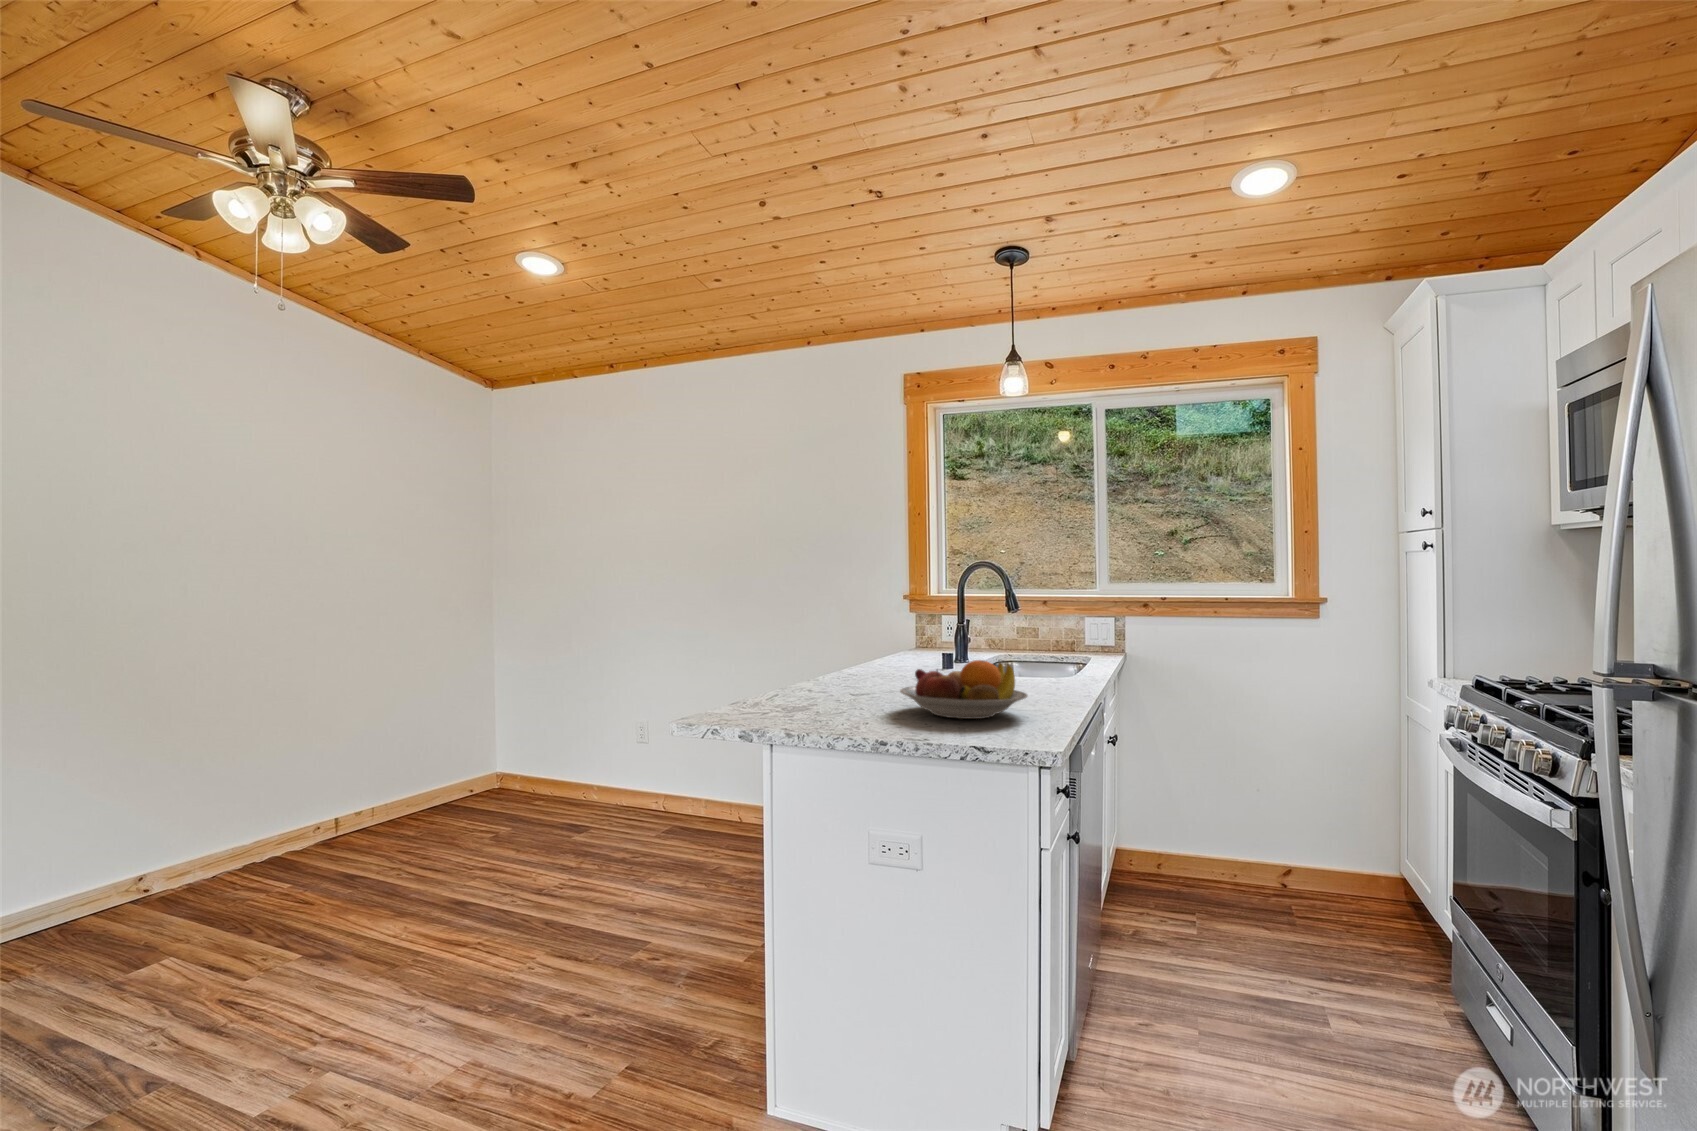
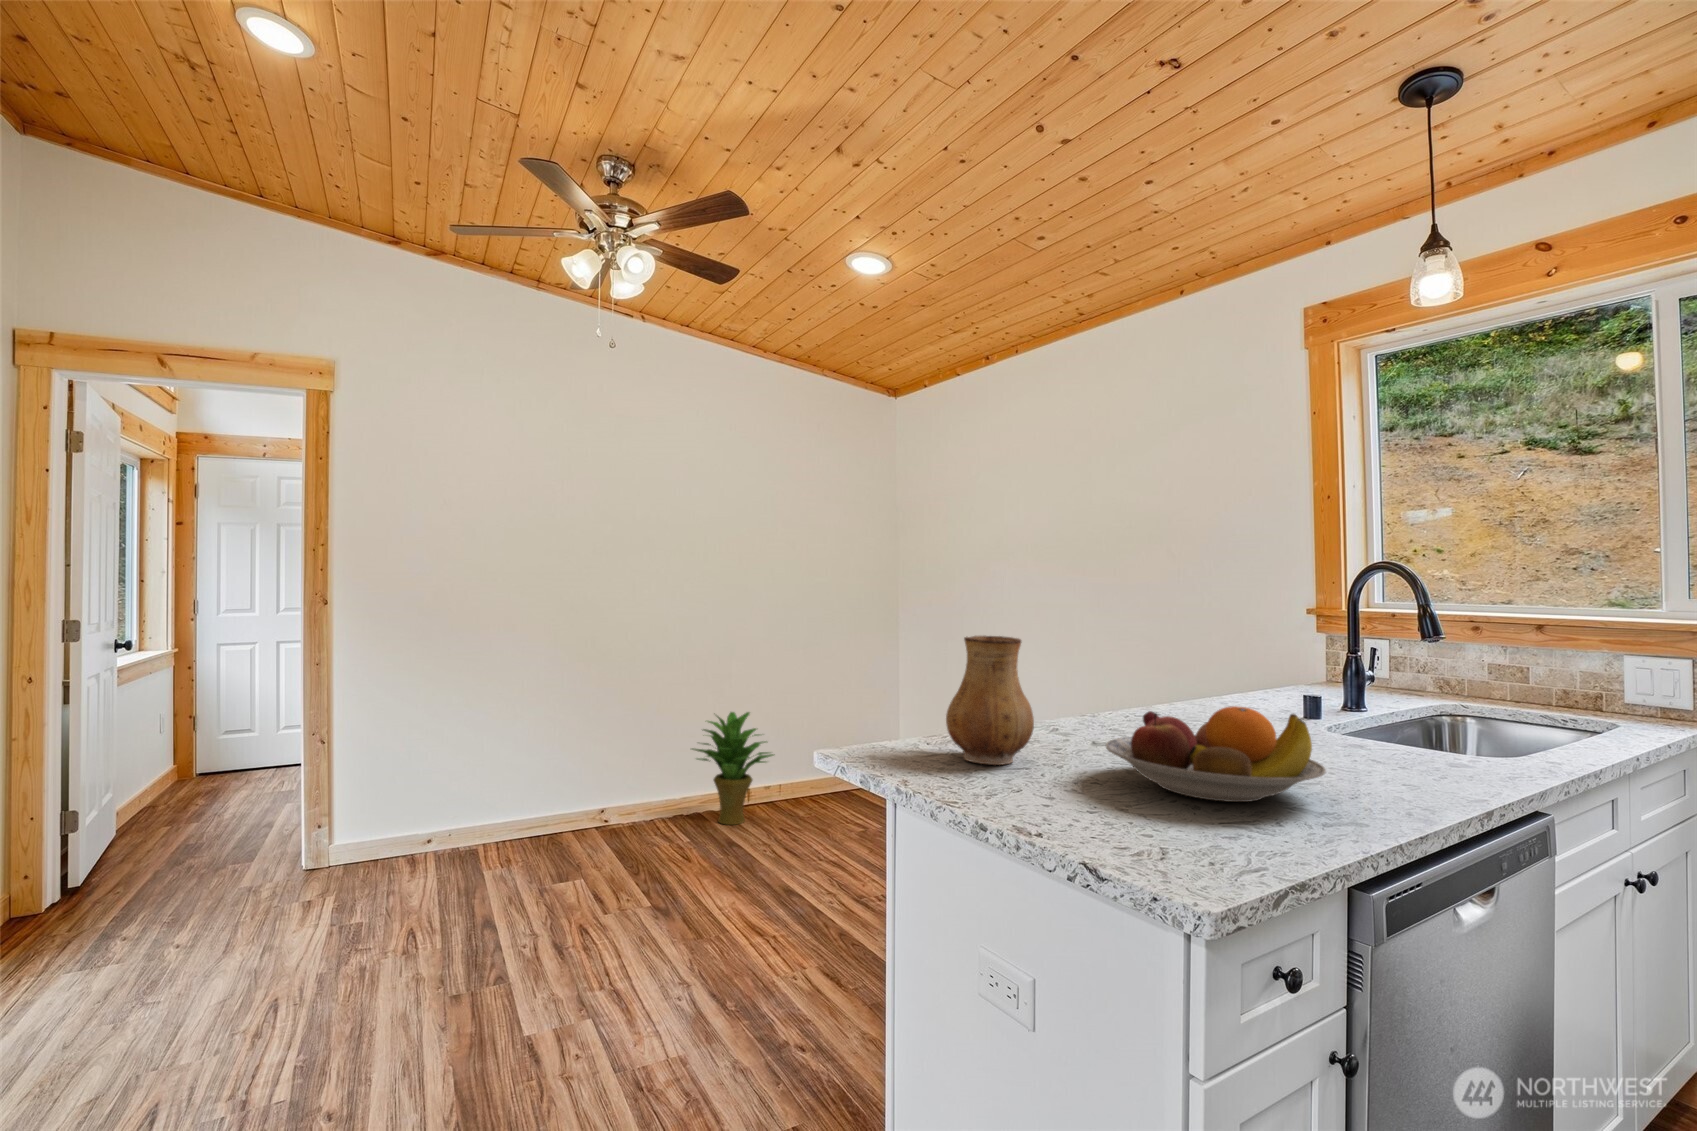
ceramic pitcher: none [783,623,848,719] -> present [946,636,1034,765]
potted plant: none [269,726,384,861] -> present [692,712,773,825]

